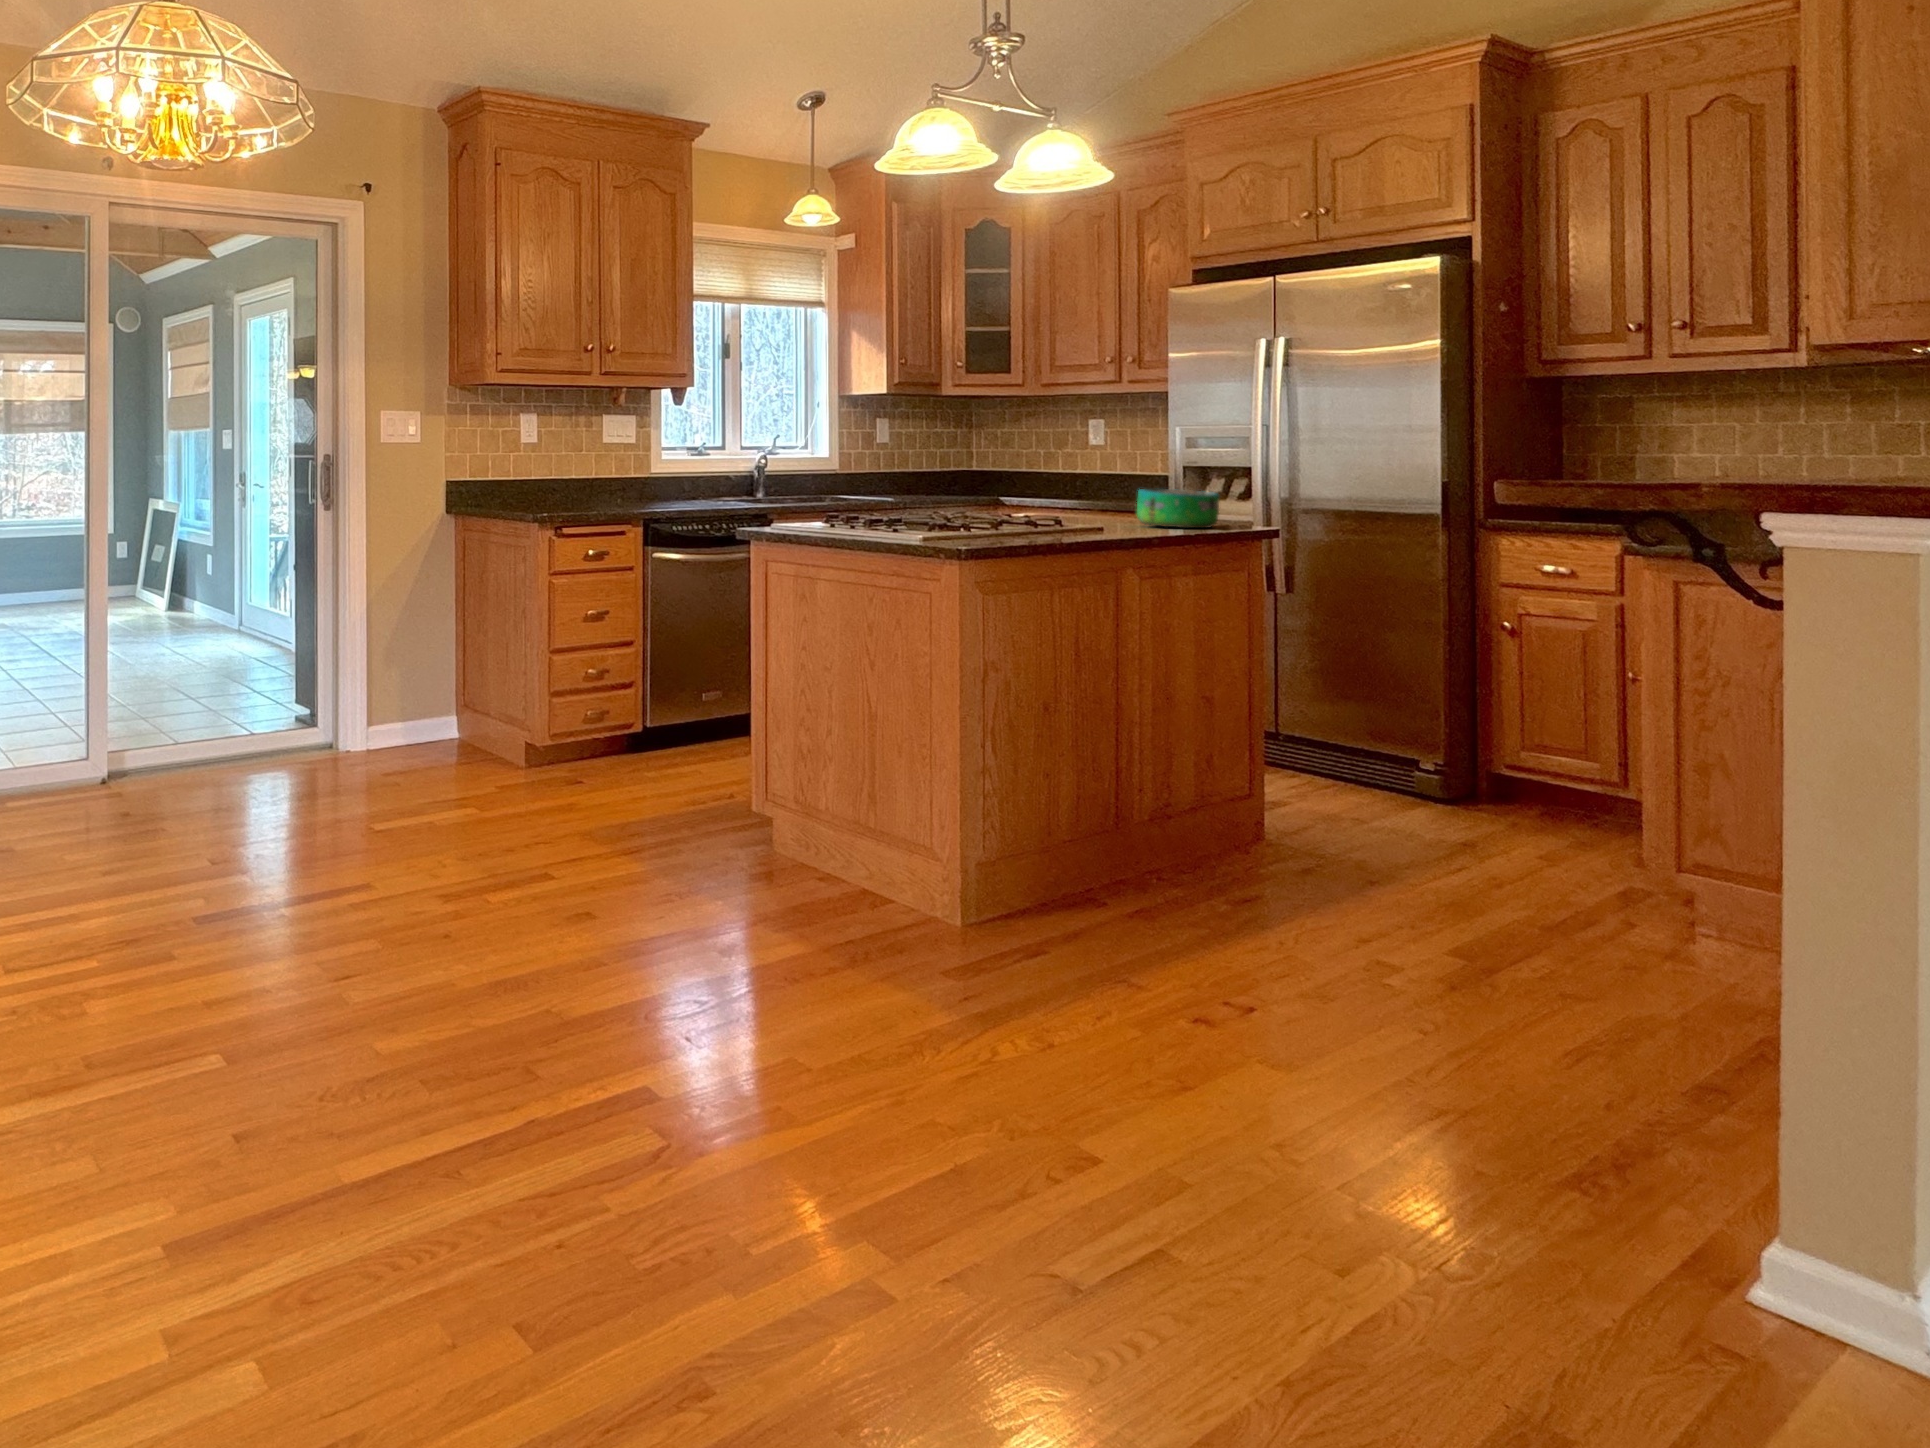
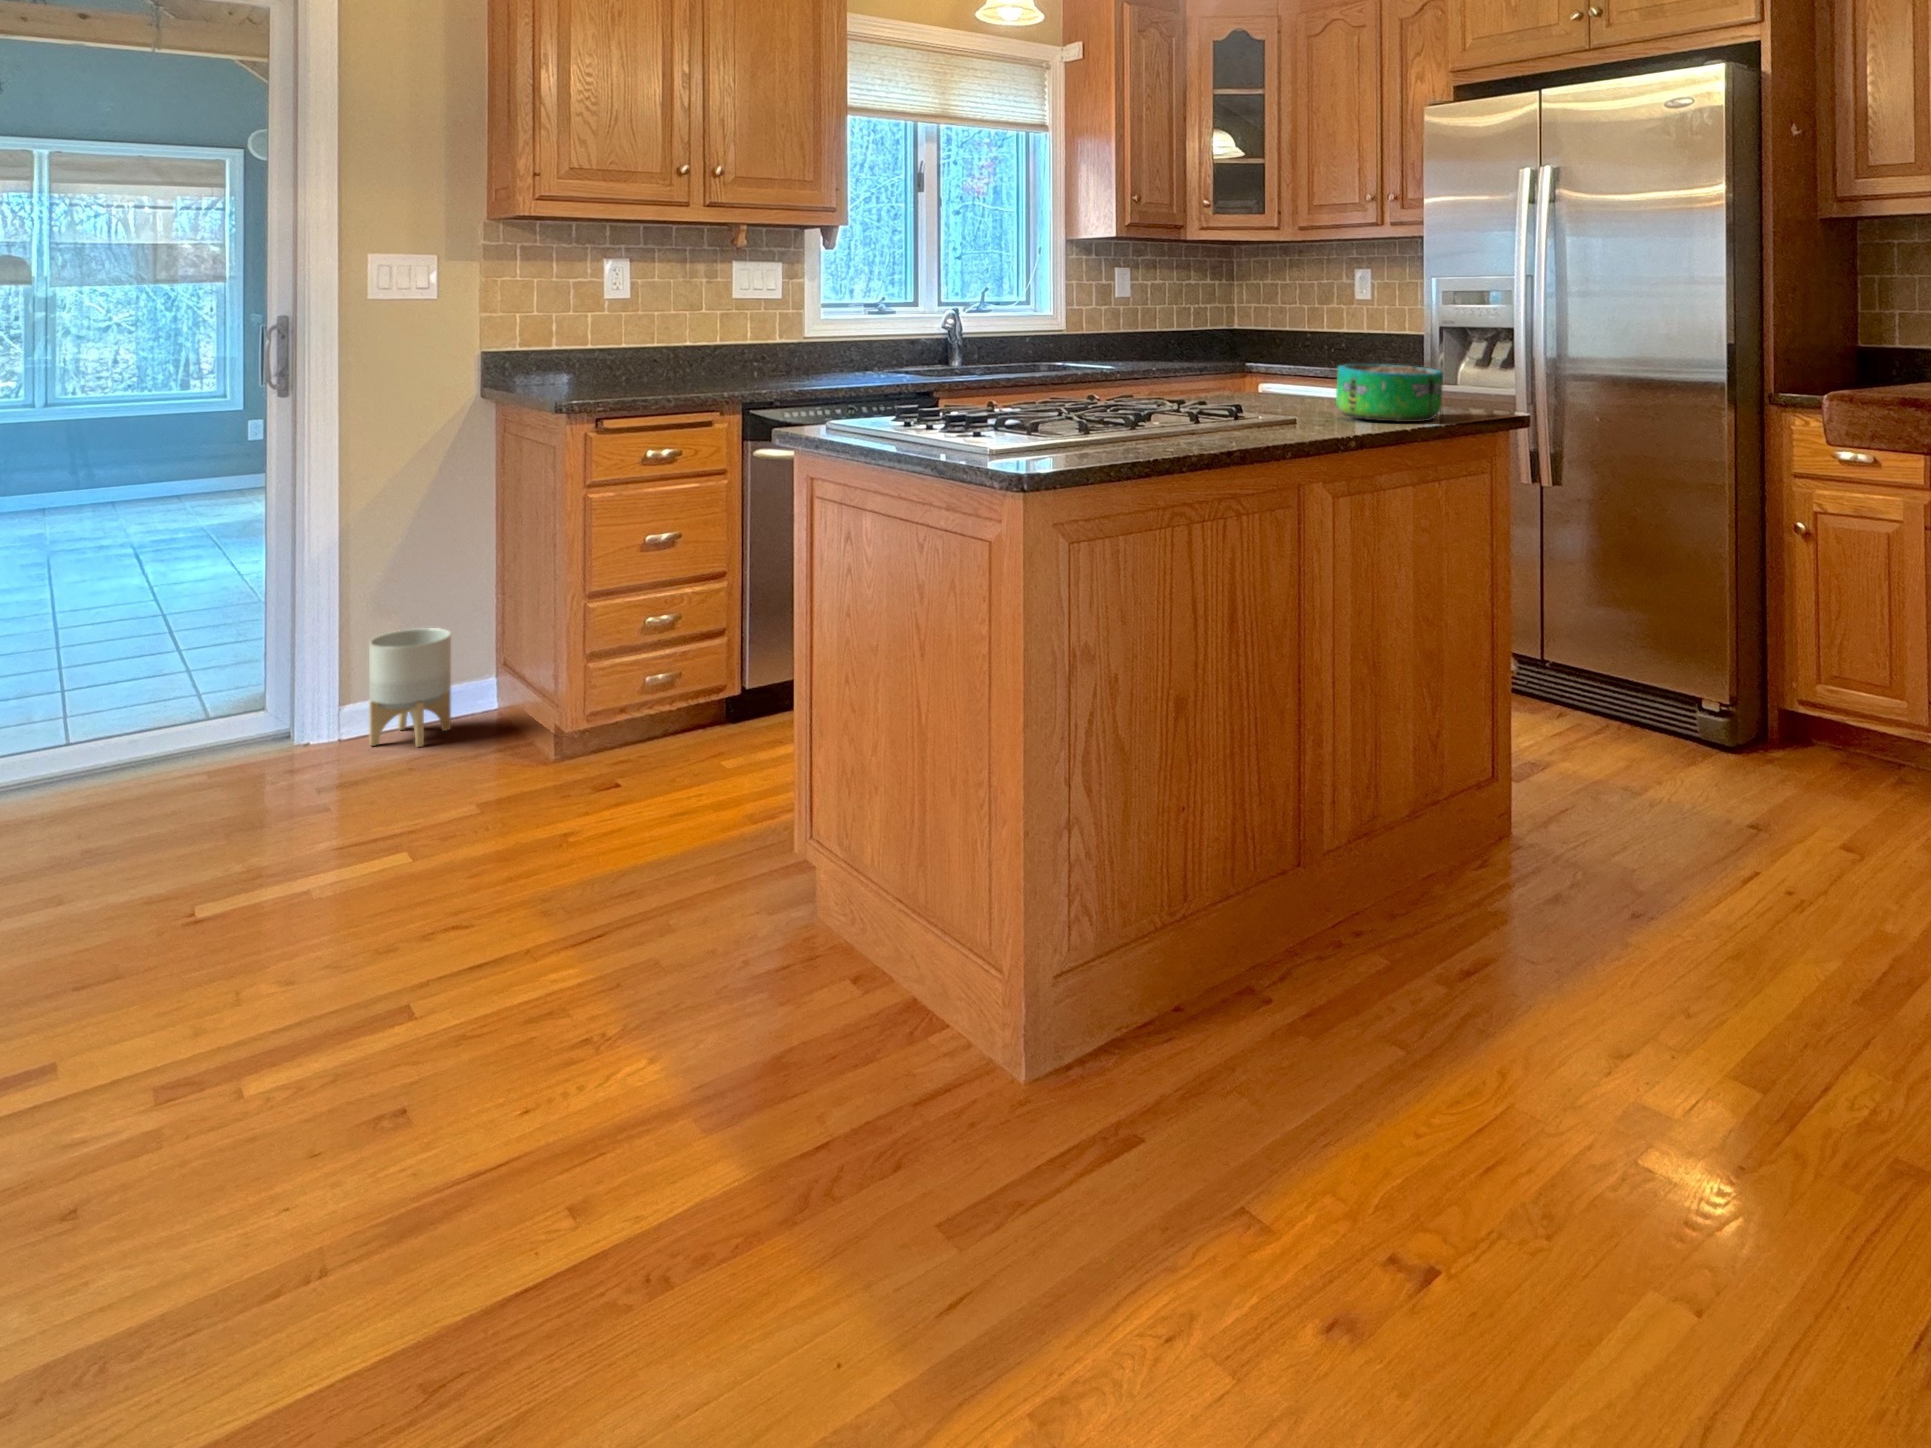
planter: none [391,676,442,756] -> present [369,628,451,747]

